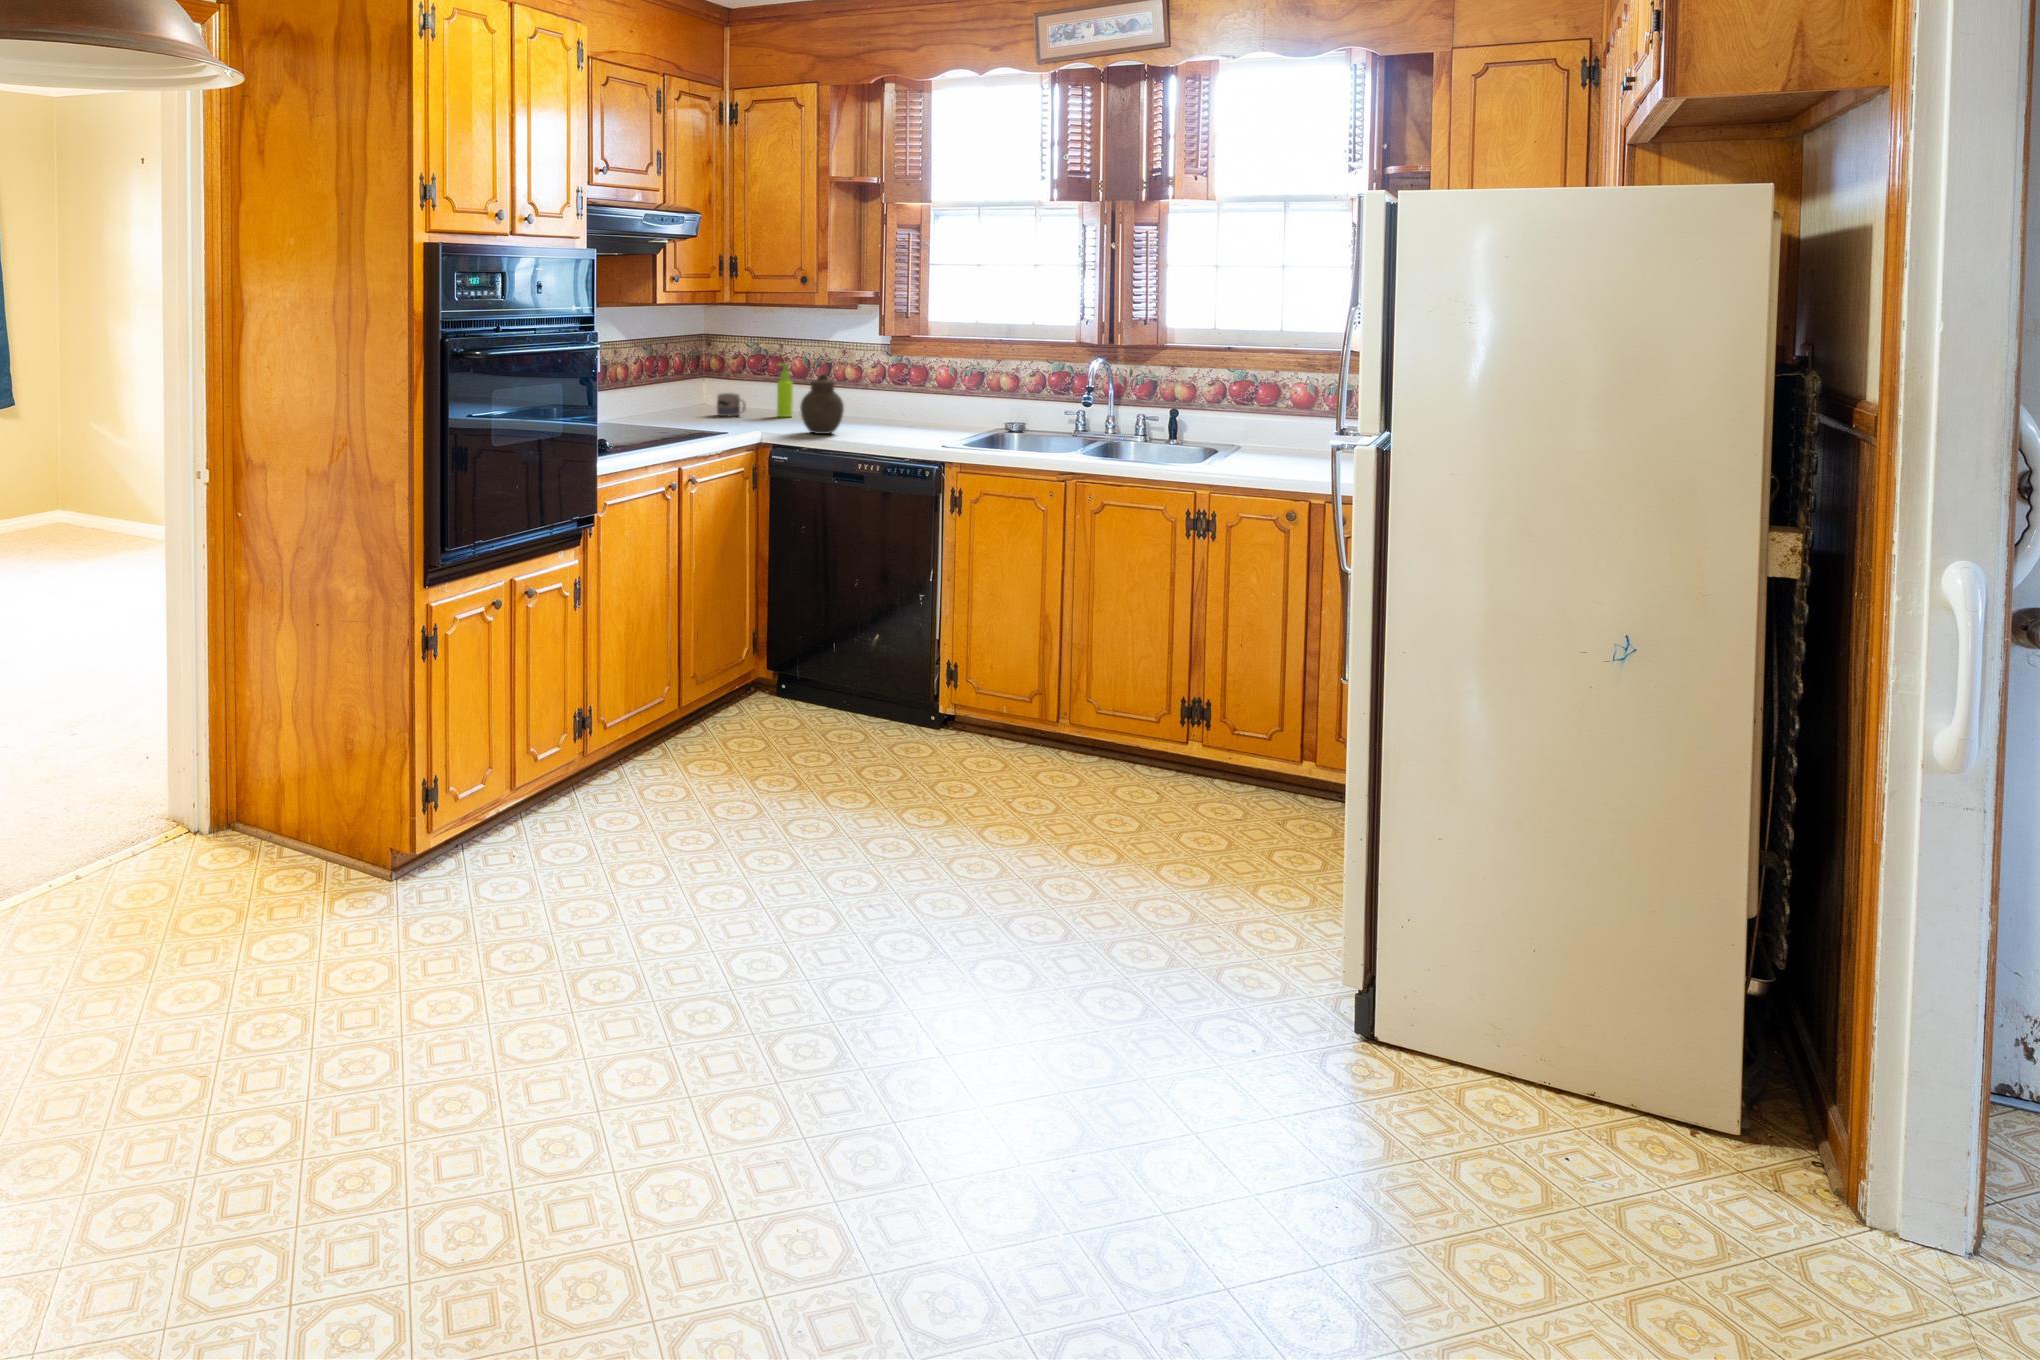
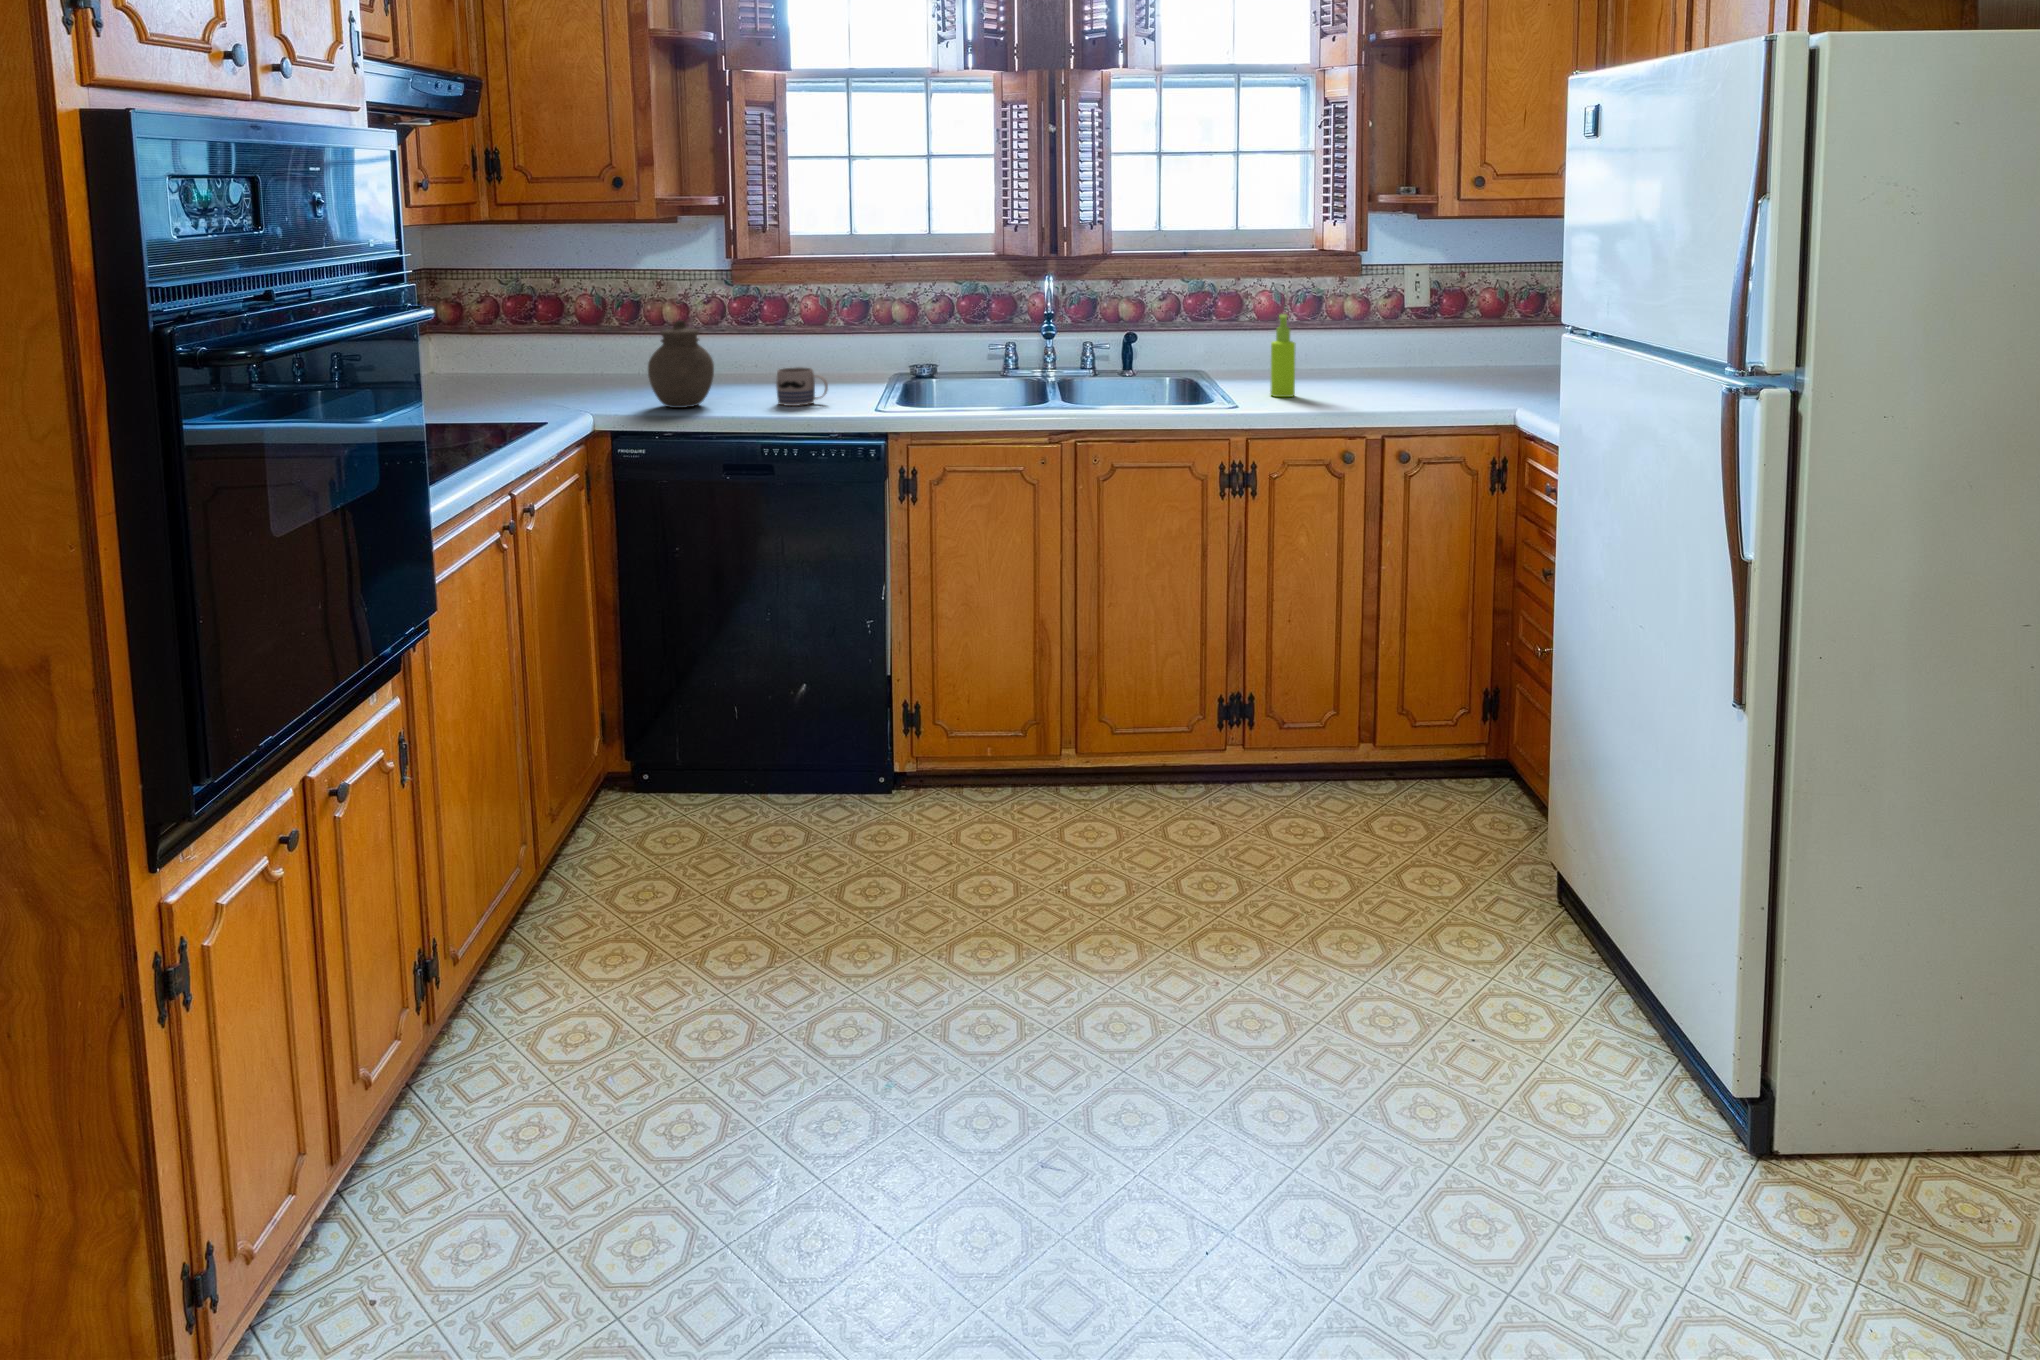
soap dispenser: present [777,363,793,417] -> present [1270,314,1295,397]
mug: present [717,393,746,416] -> present [776,367,828,406]

